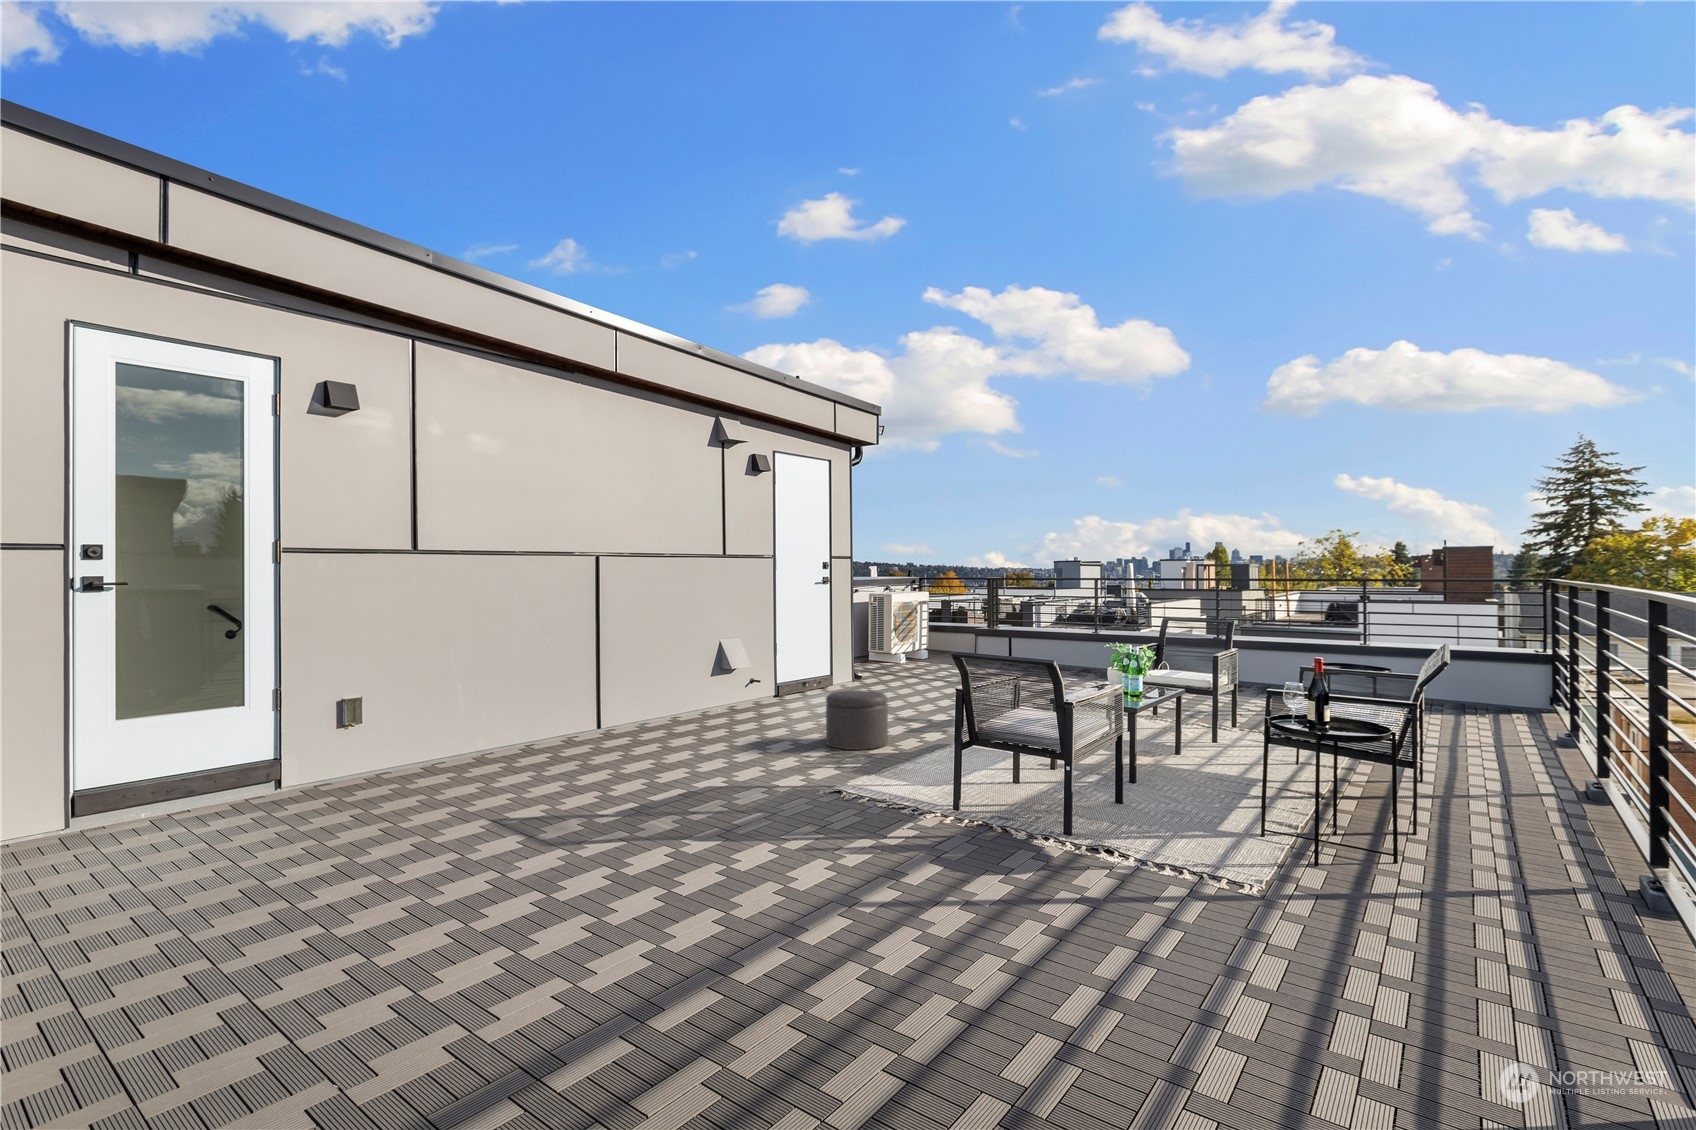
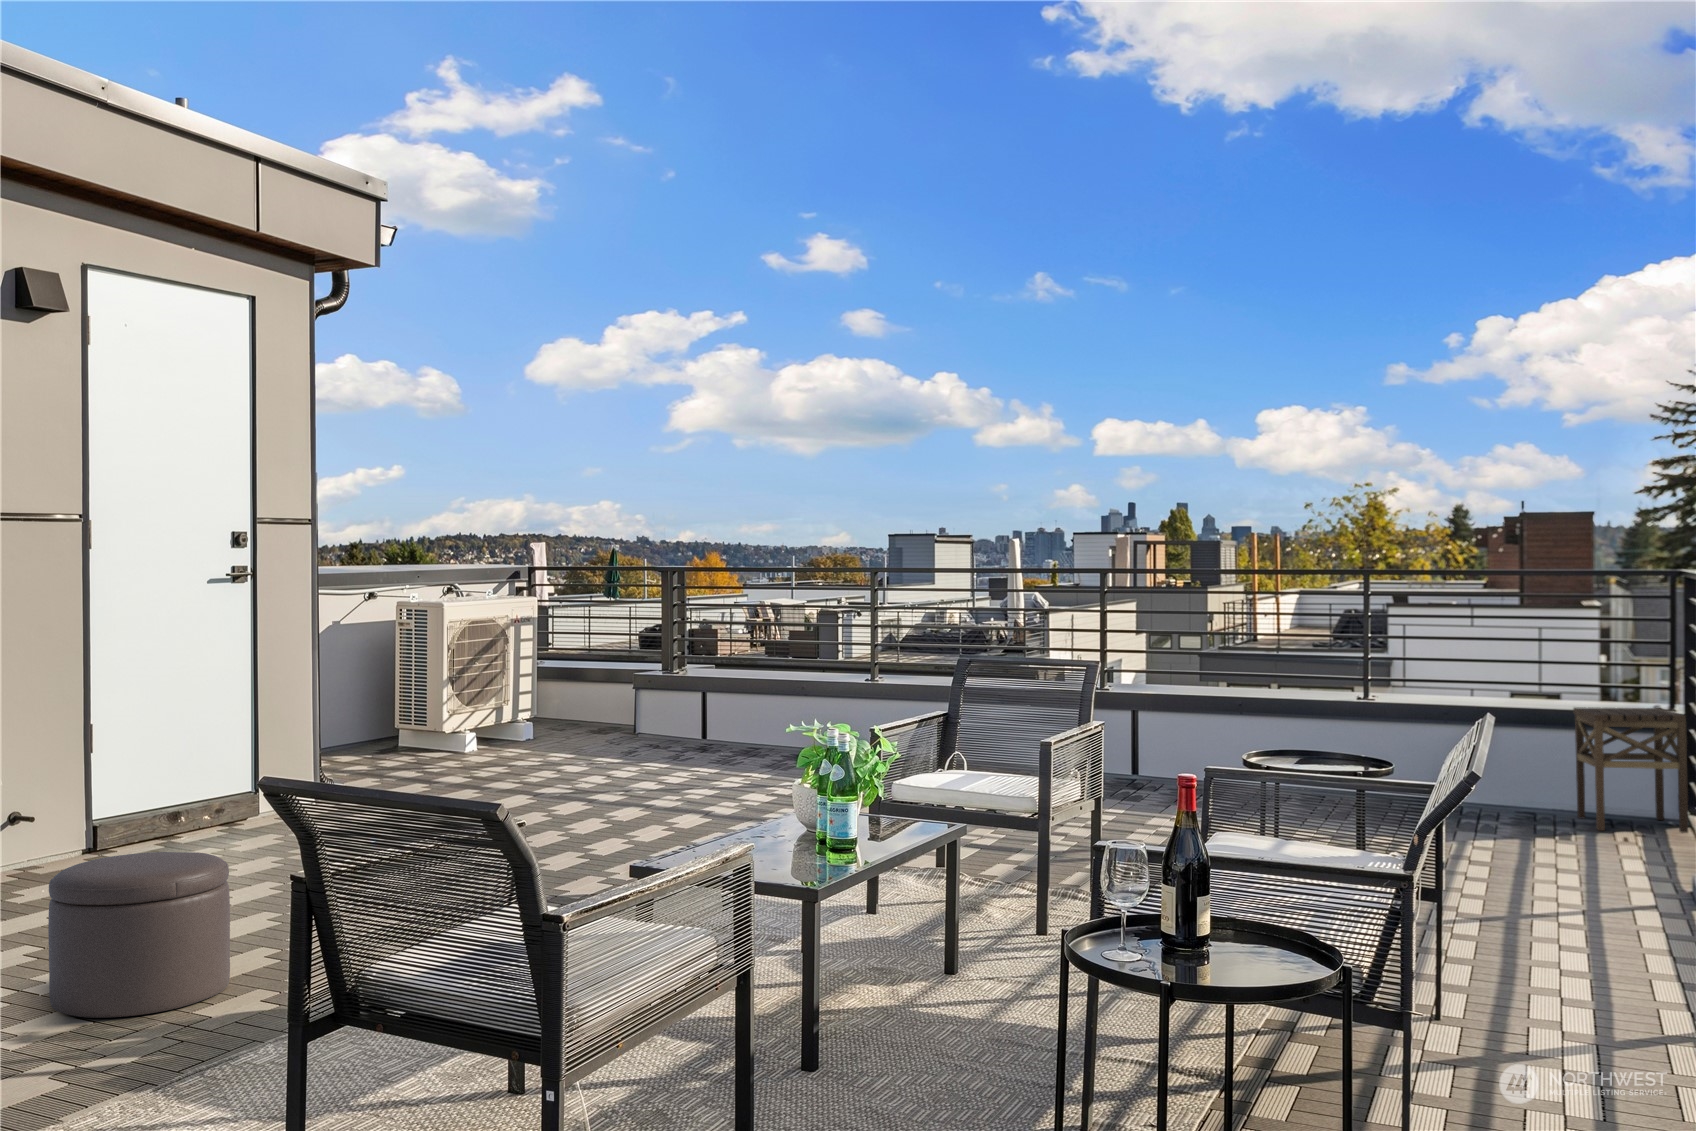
side table: none [1486,652,1555,716] -> present [1573,707,1688,833]

